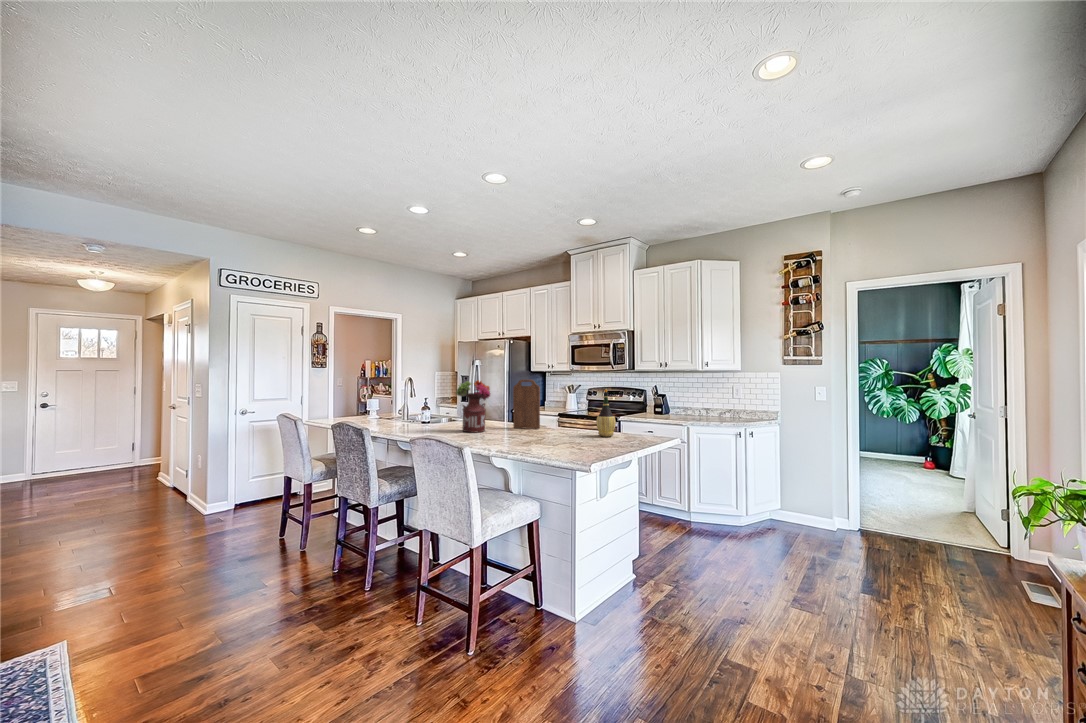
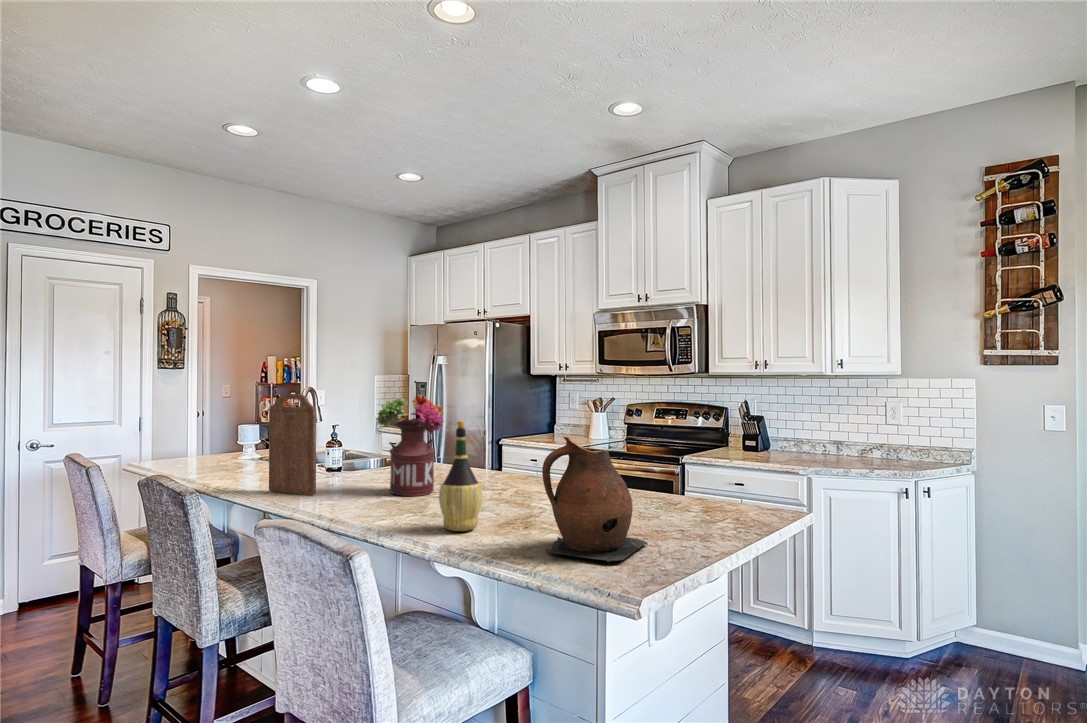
cutting board: present [513,379,540,429] -> present [269,394,316,495]
wine bottle: present [596,389,616,437] -> present [439,421,483,531]
ceramic pitcher: none [545,397,595,455] -> present [542,436,647,563]

